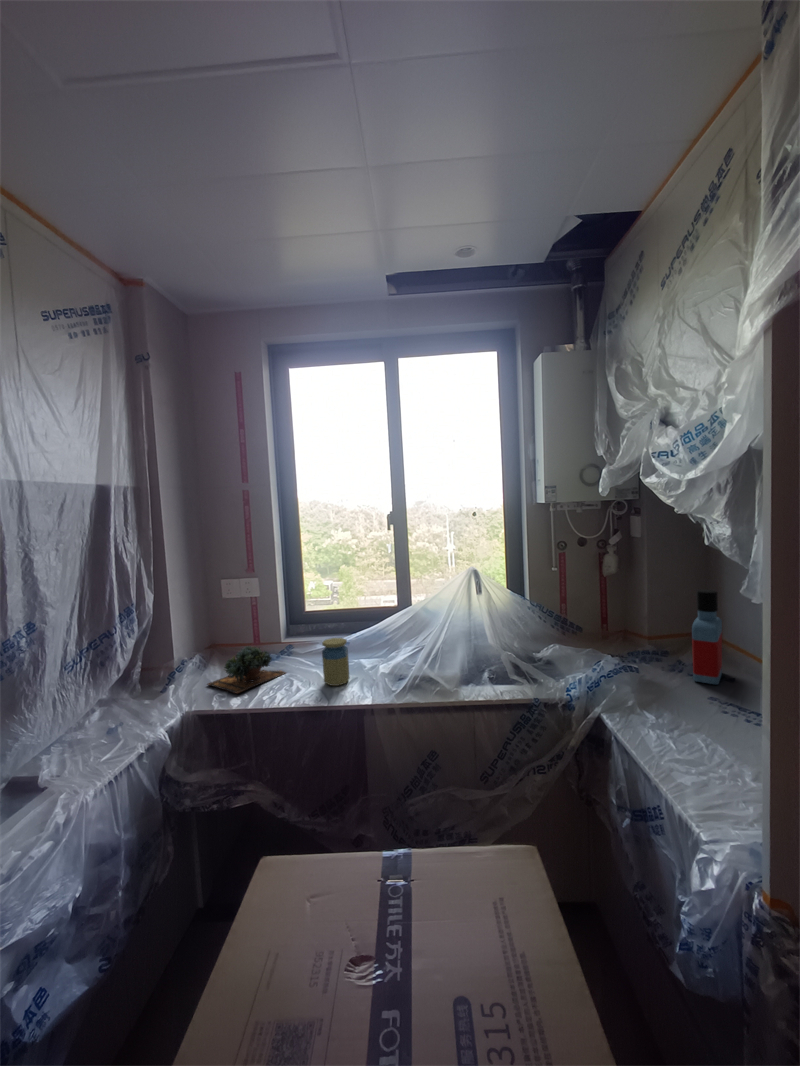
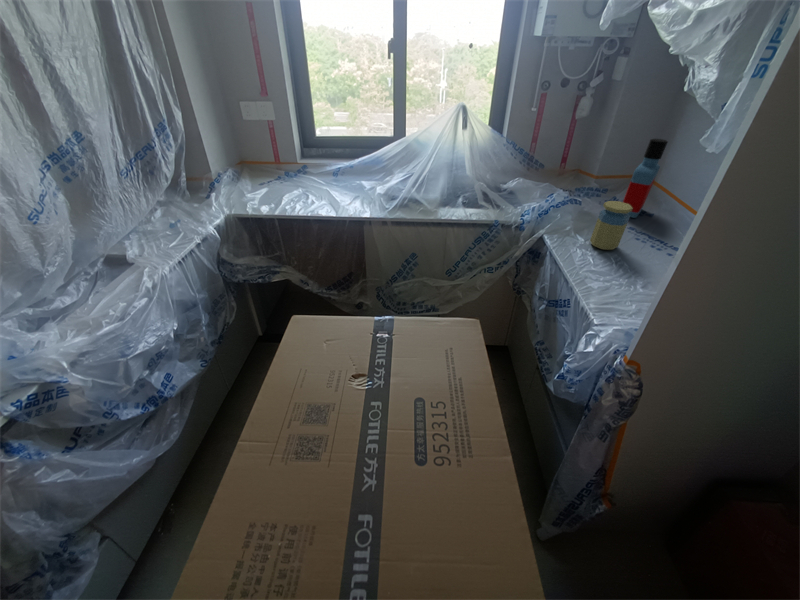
jar: present [322,638,350,686] -> present [590,201,633,250]
succulent plant: present [208,646,286,693] -> none [243,166,306,203]

